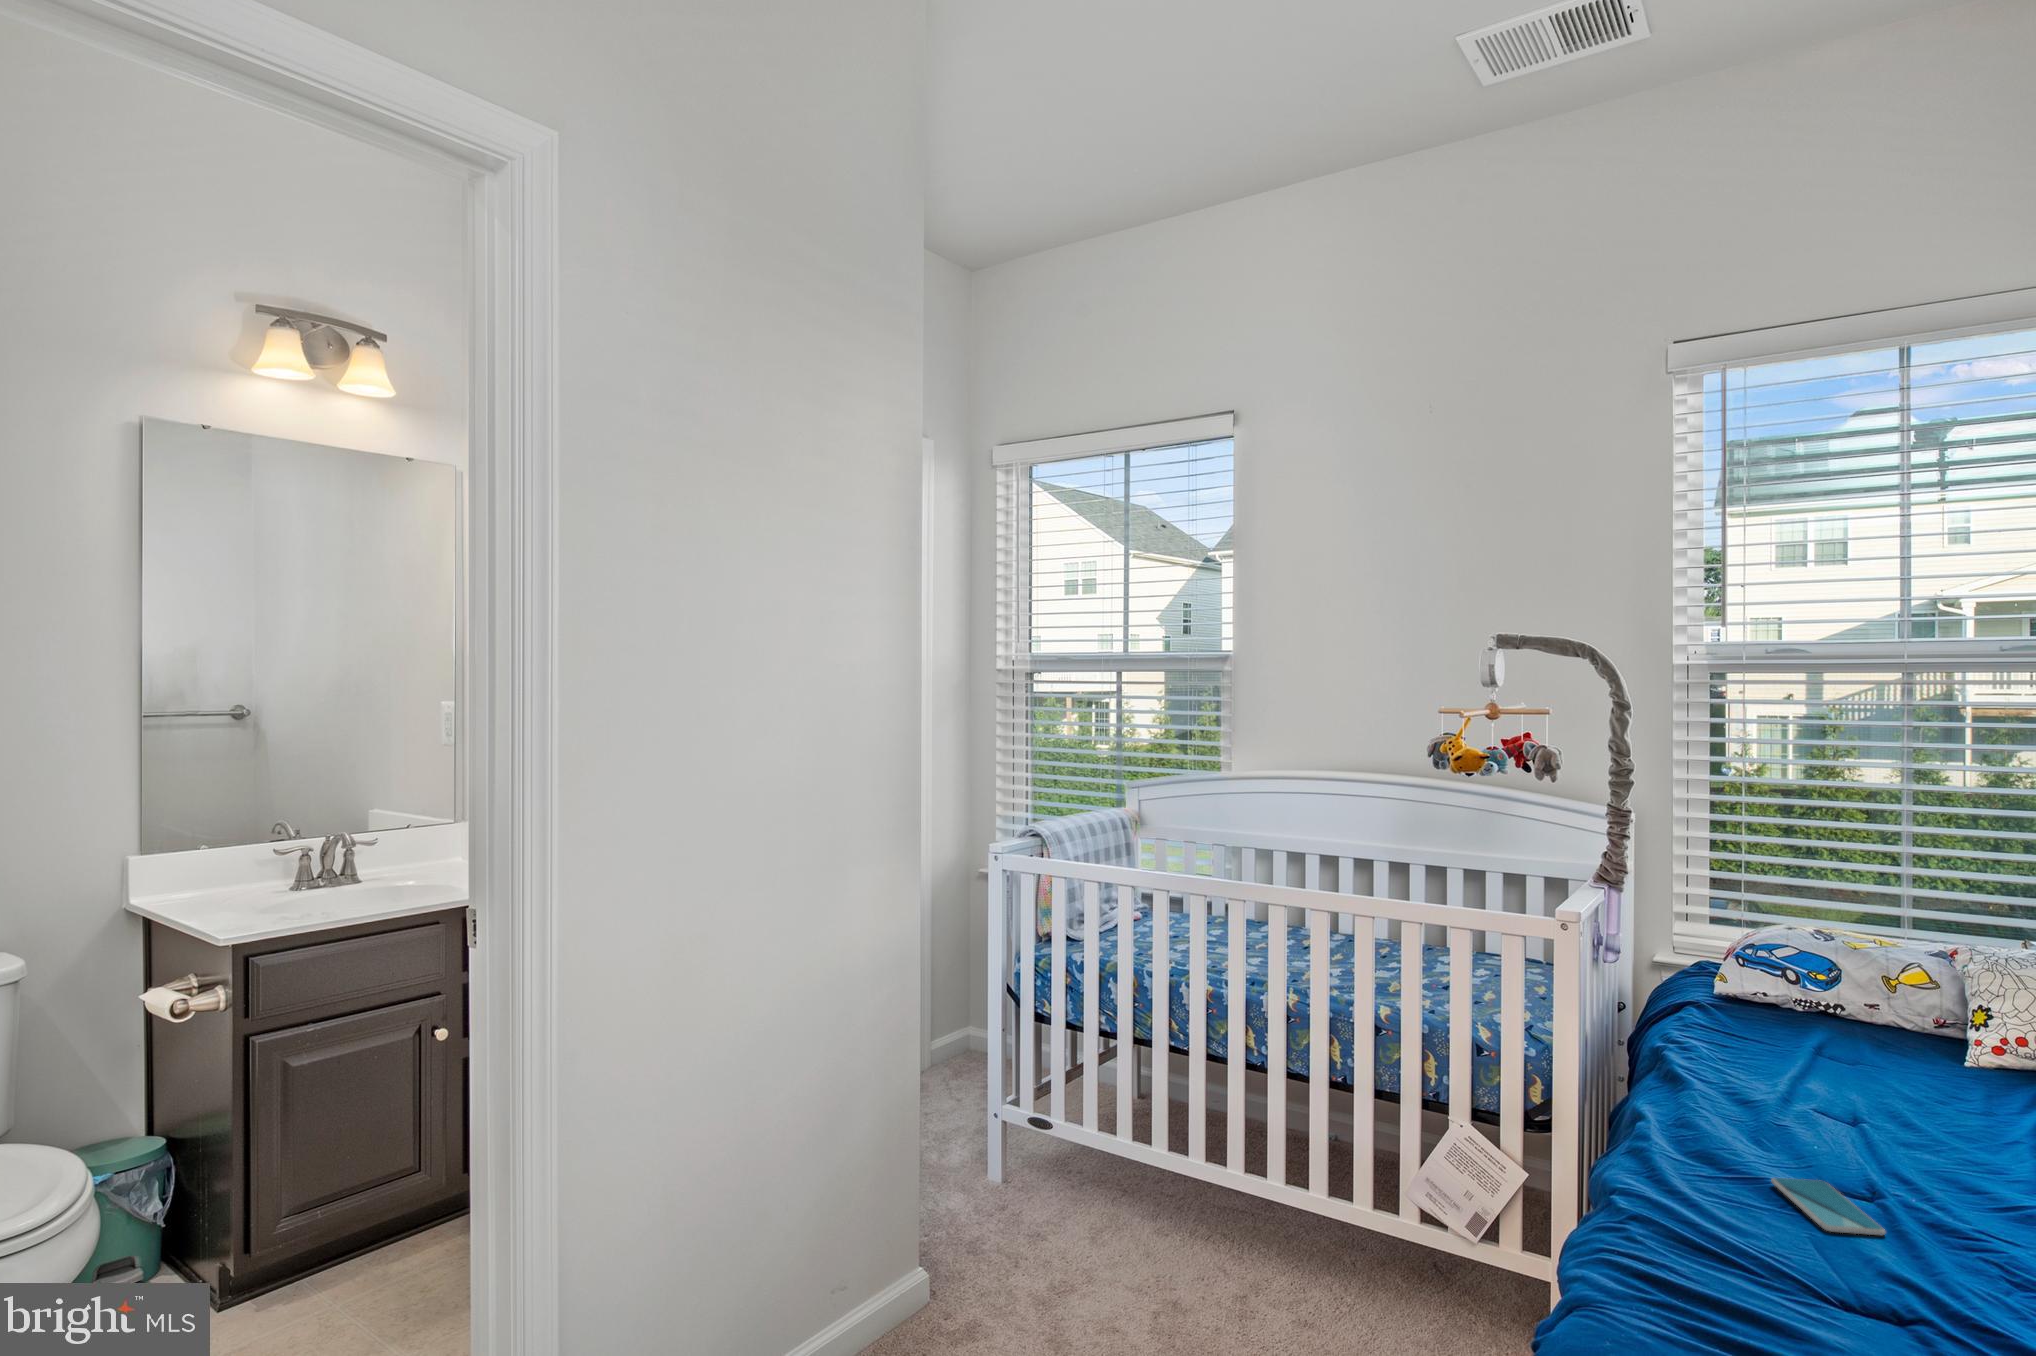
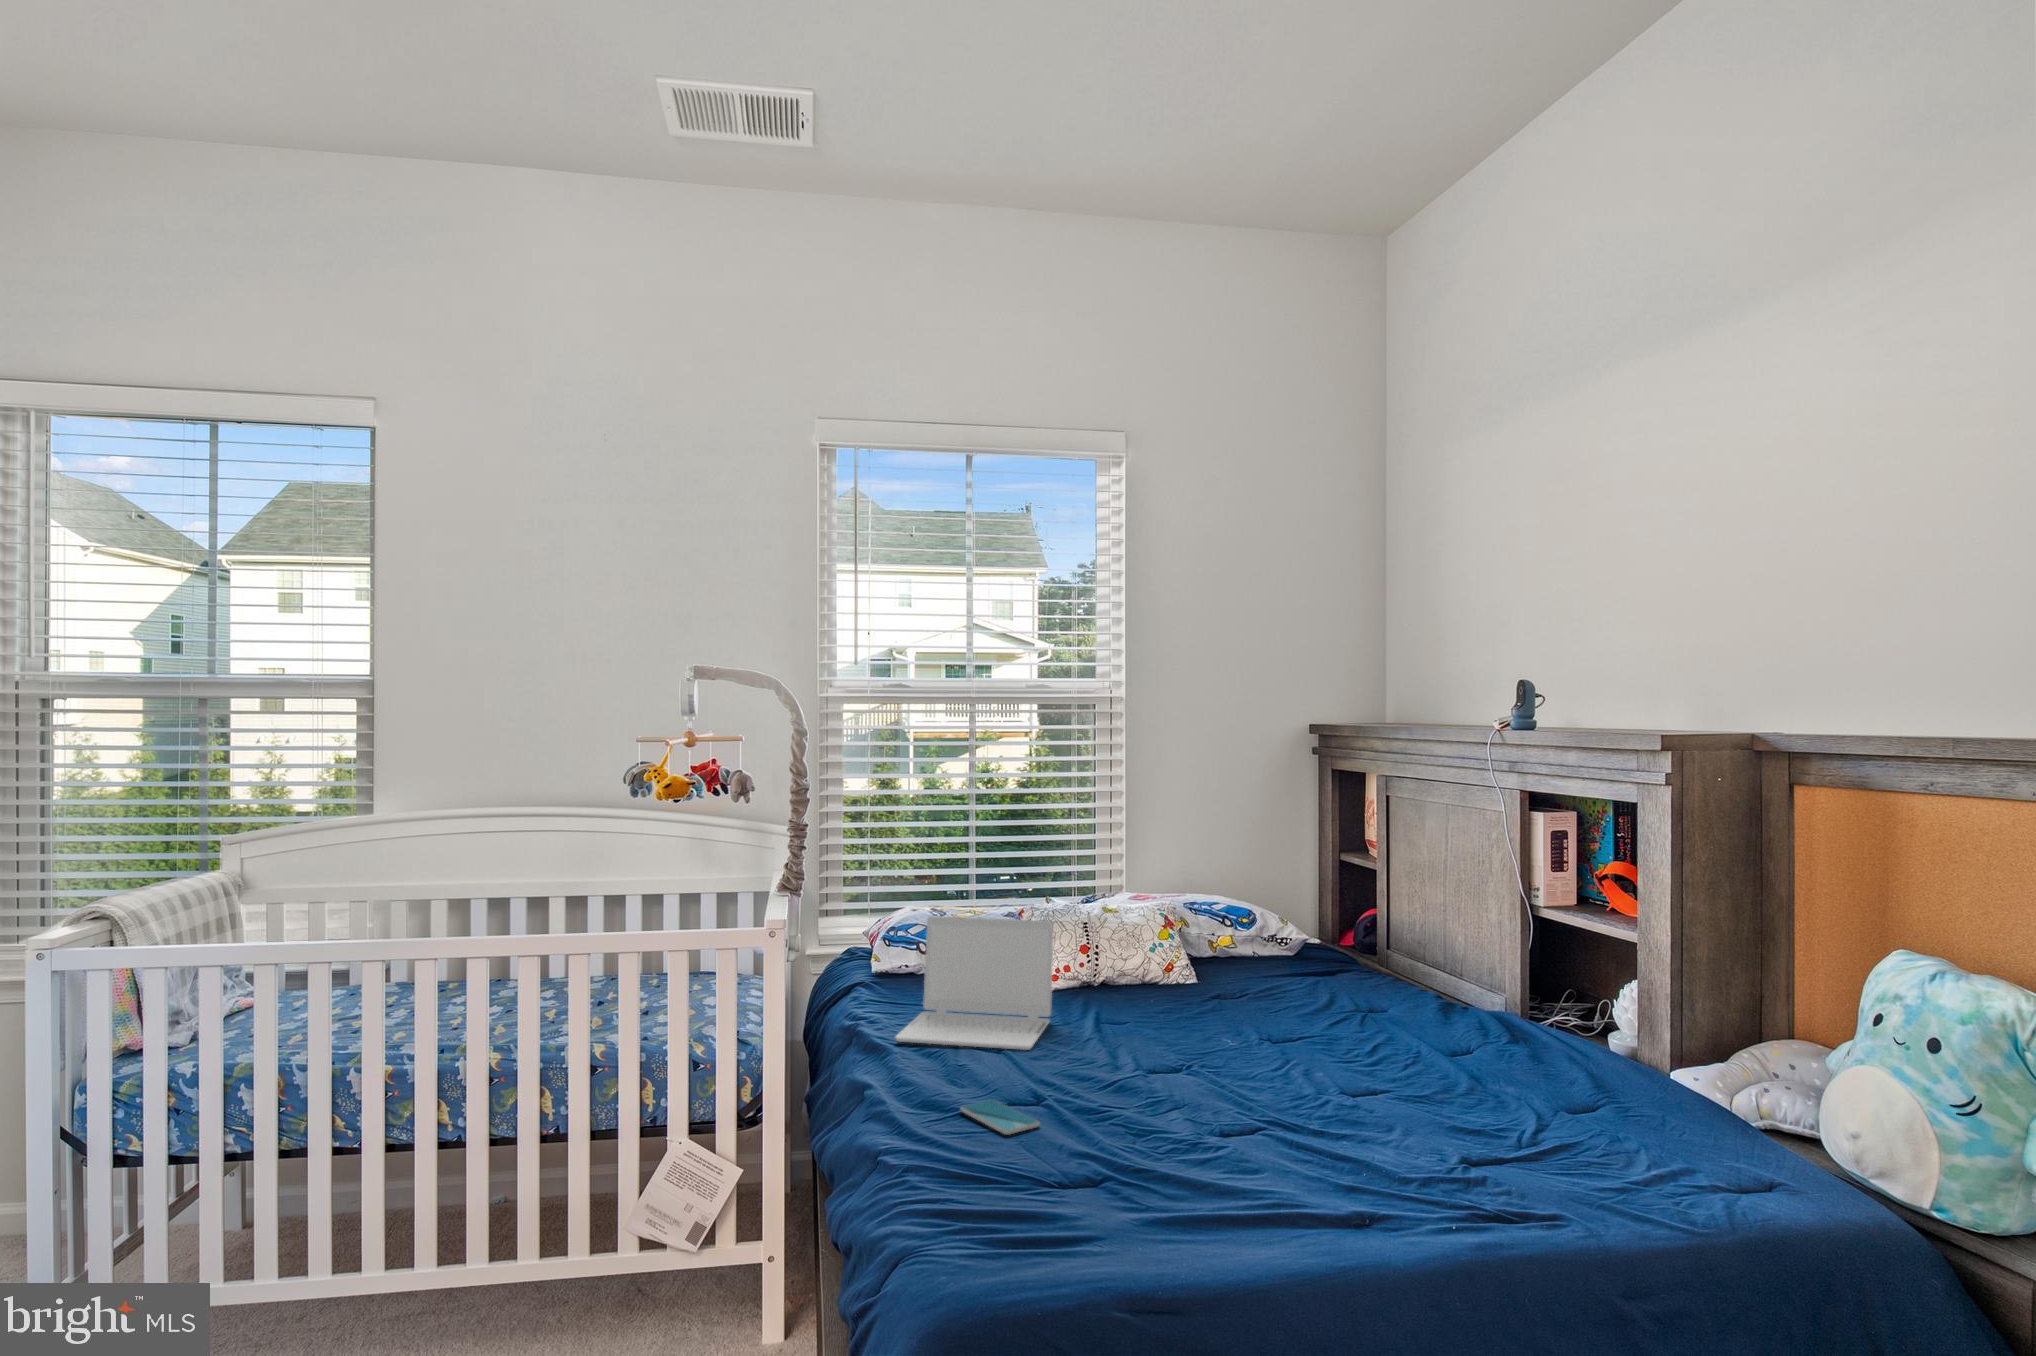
laptop: none [1720,939,1980,1135] -> present [896,916,1053,1050]

